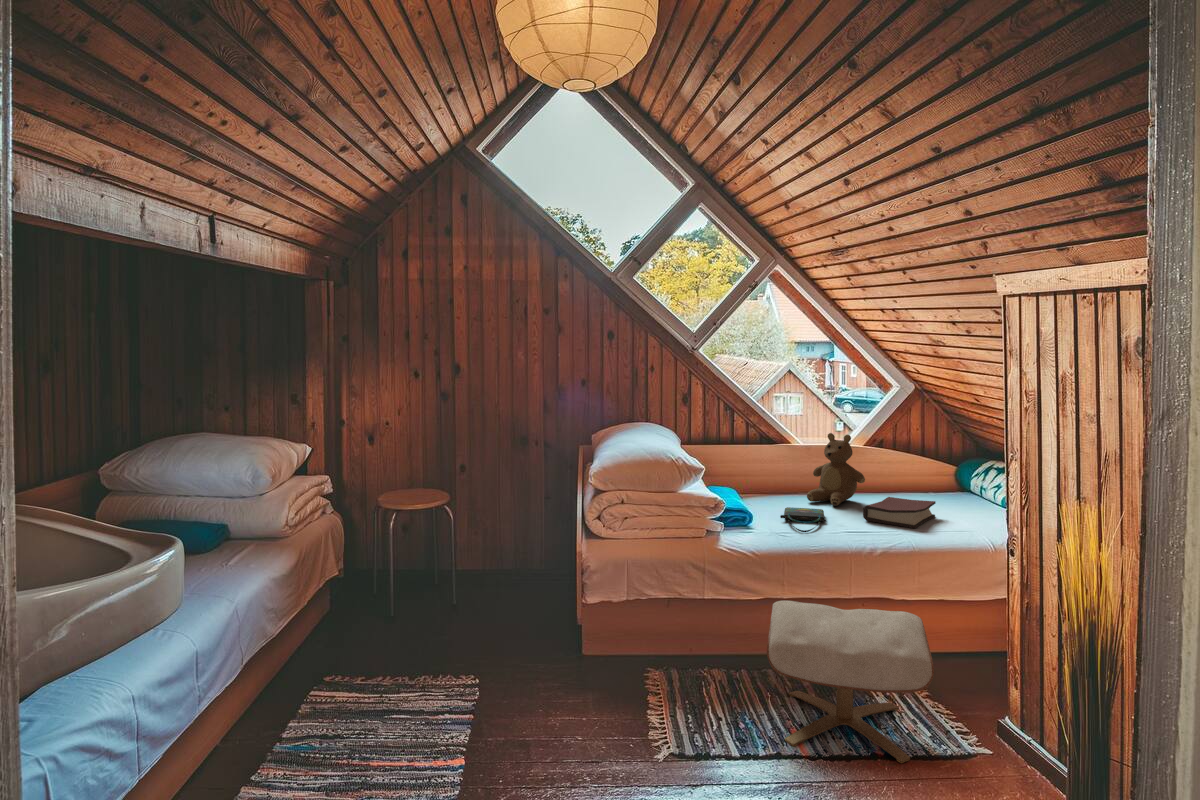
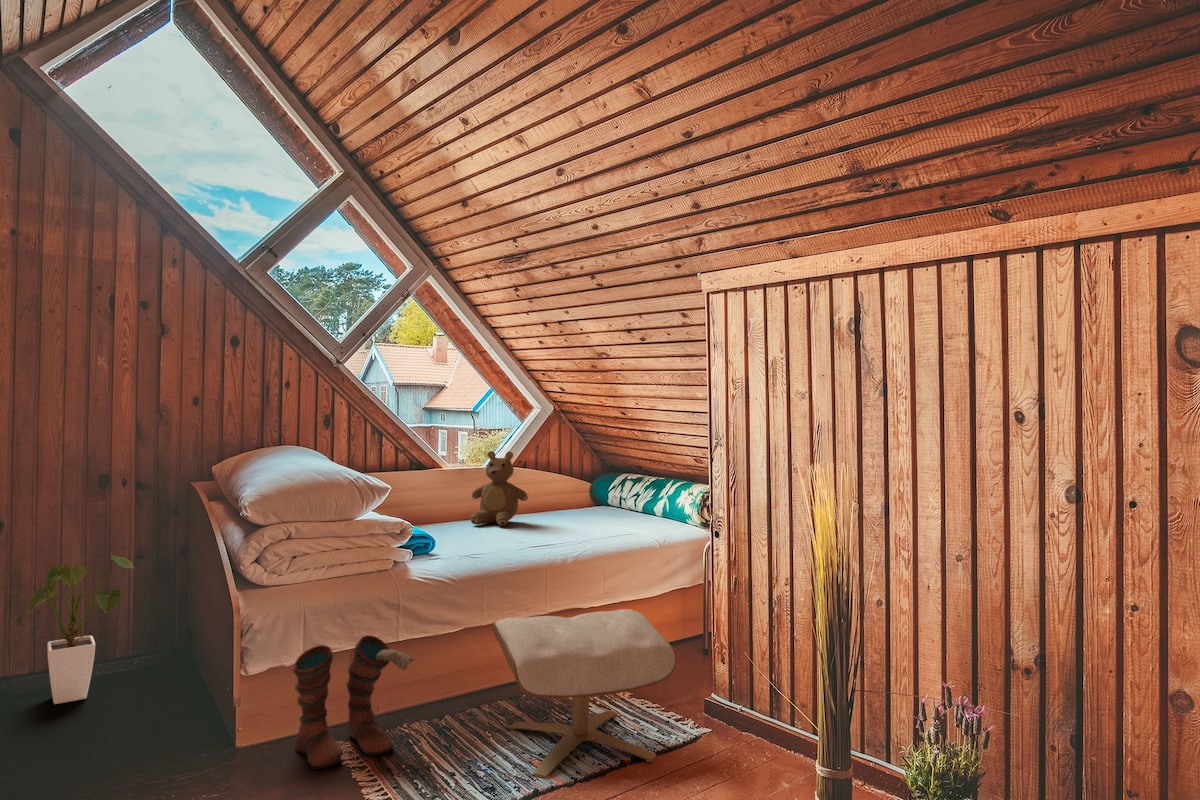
hardback book: present [863,497,936,528] -> none [541,511,599,536]
house plant: none [487,500,552,598] -> present [28,554,133,704]
tote bag: present [780,507,826,532] -> none [459,528,510,549]
boots: none [620,593,709,688] -> present [292,635,414,769]

